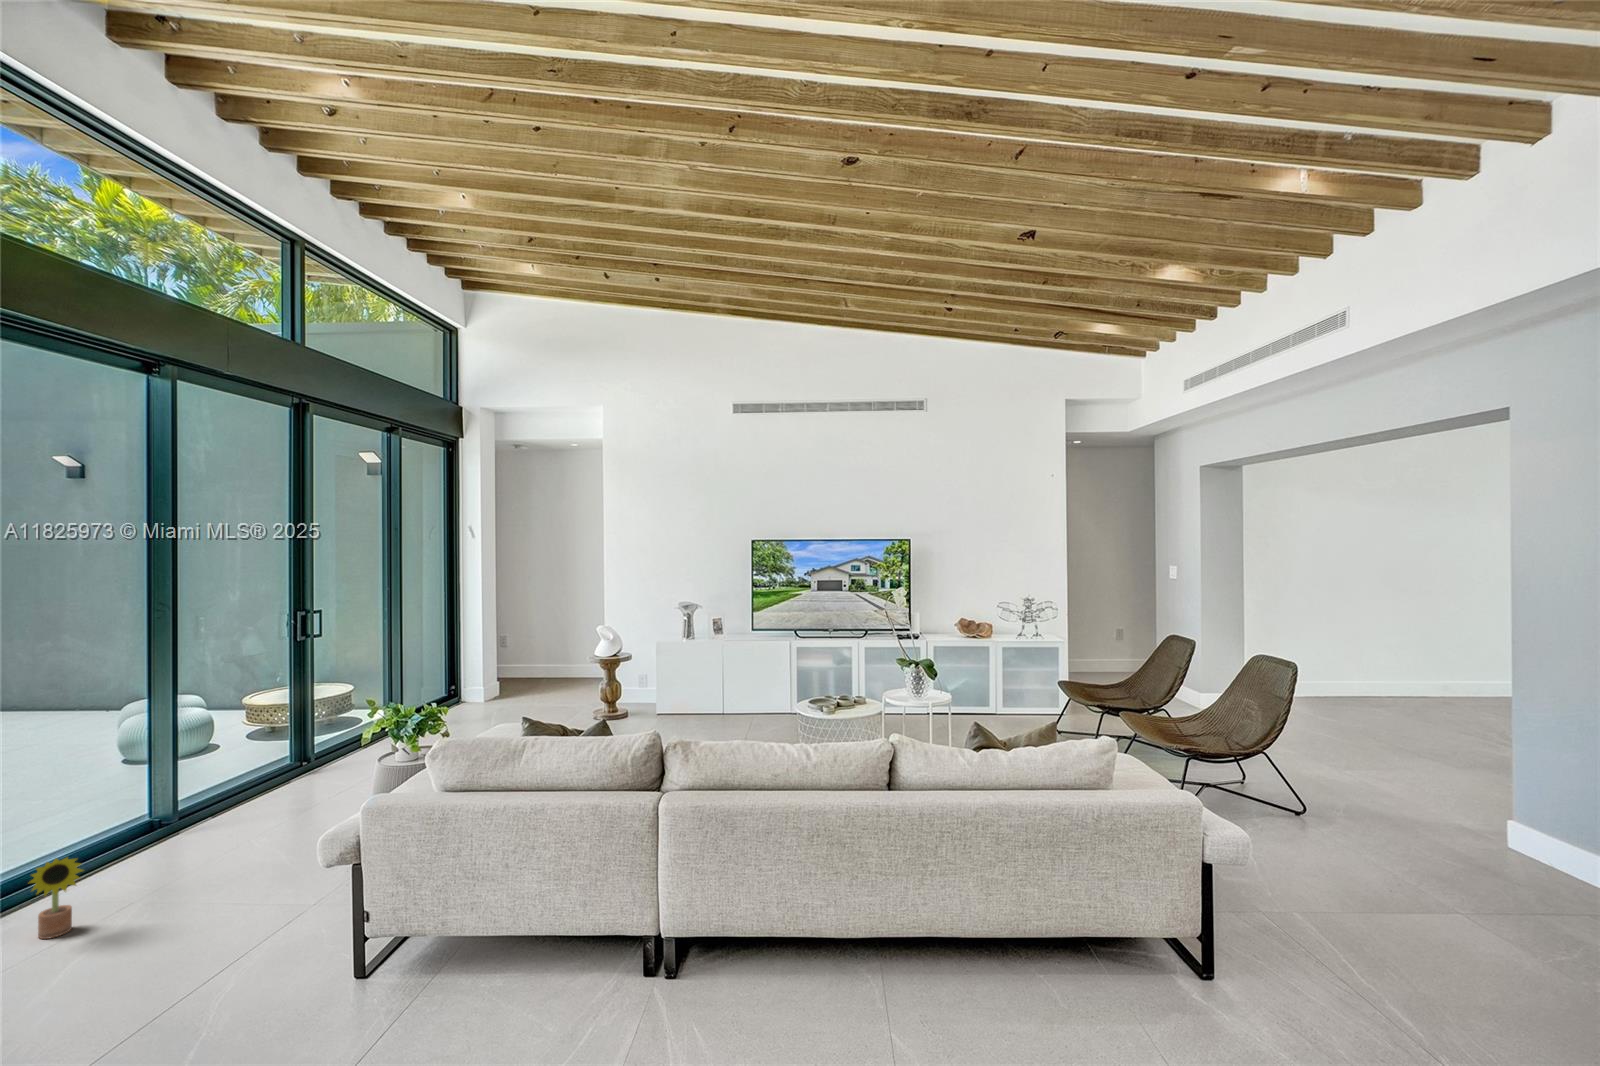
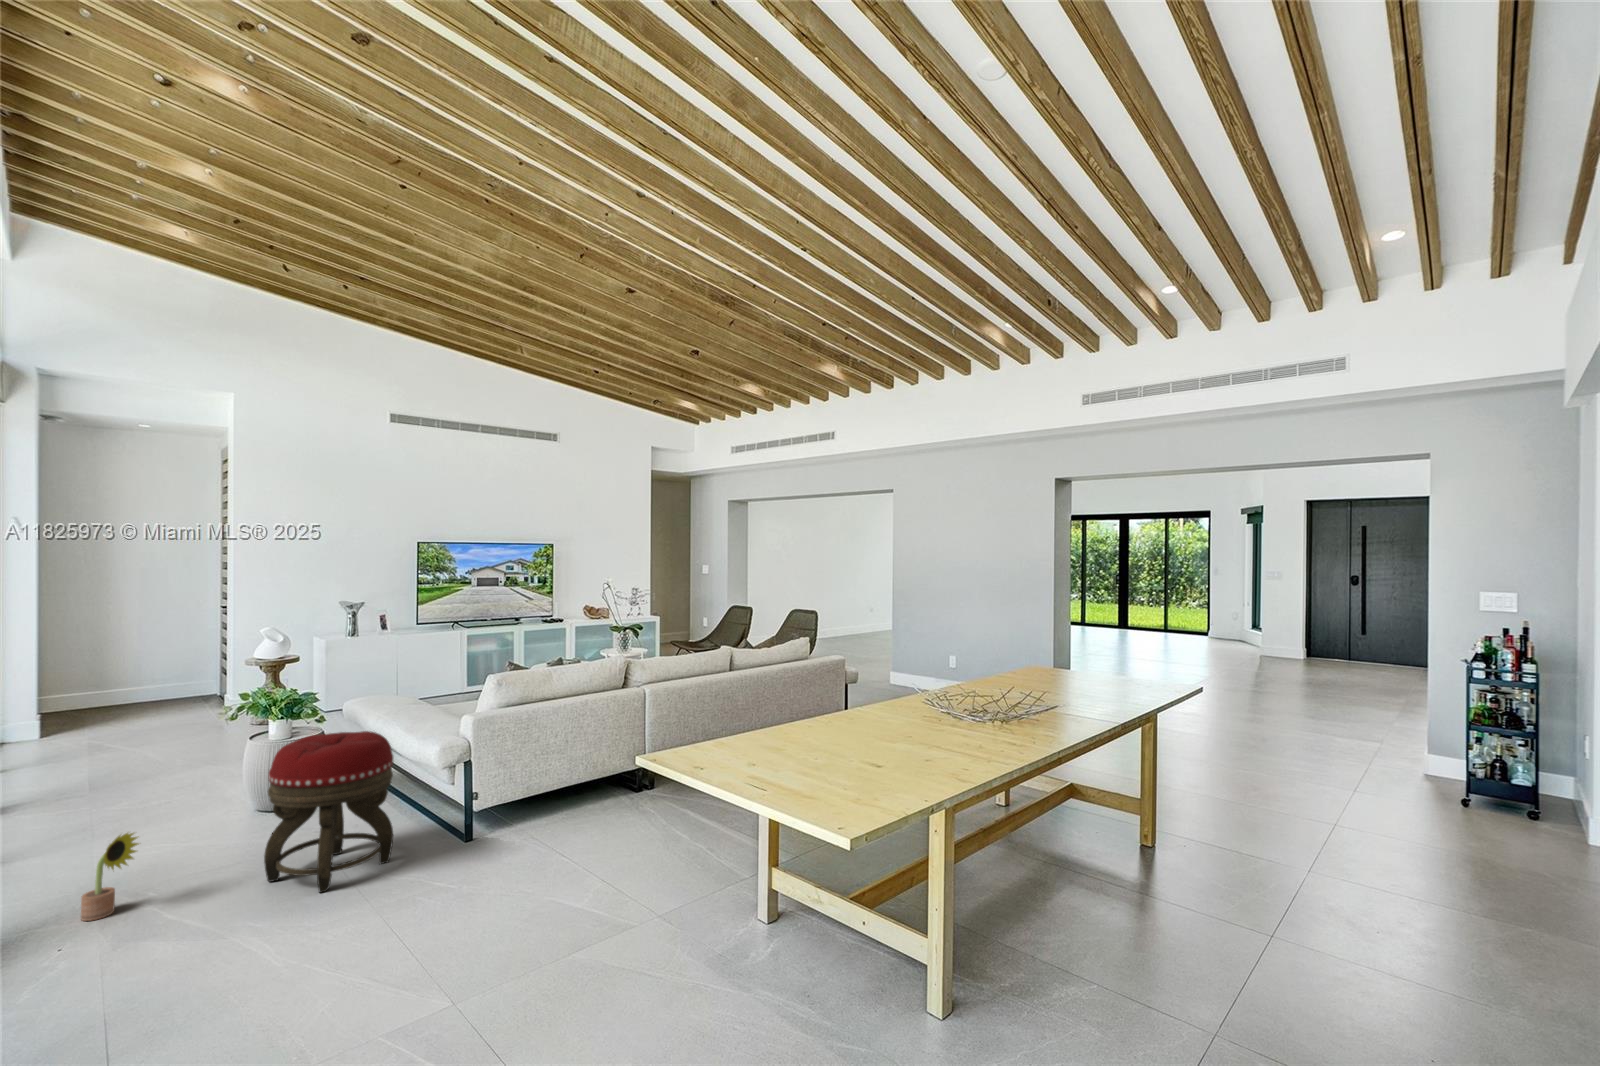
footstool: none [114,788,277,997] -> present [264,731,393,893]

